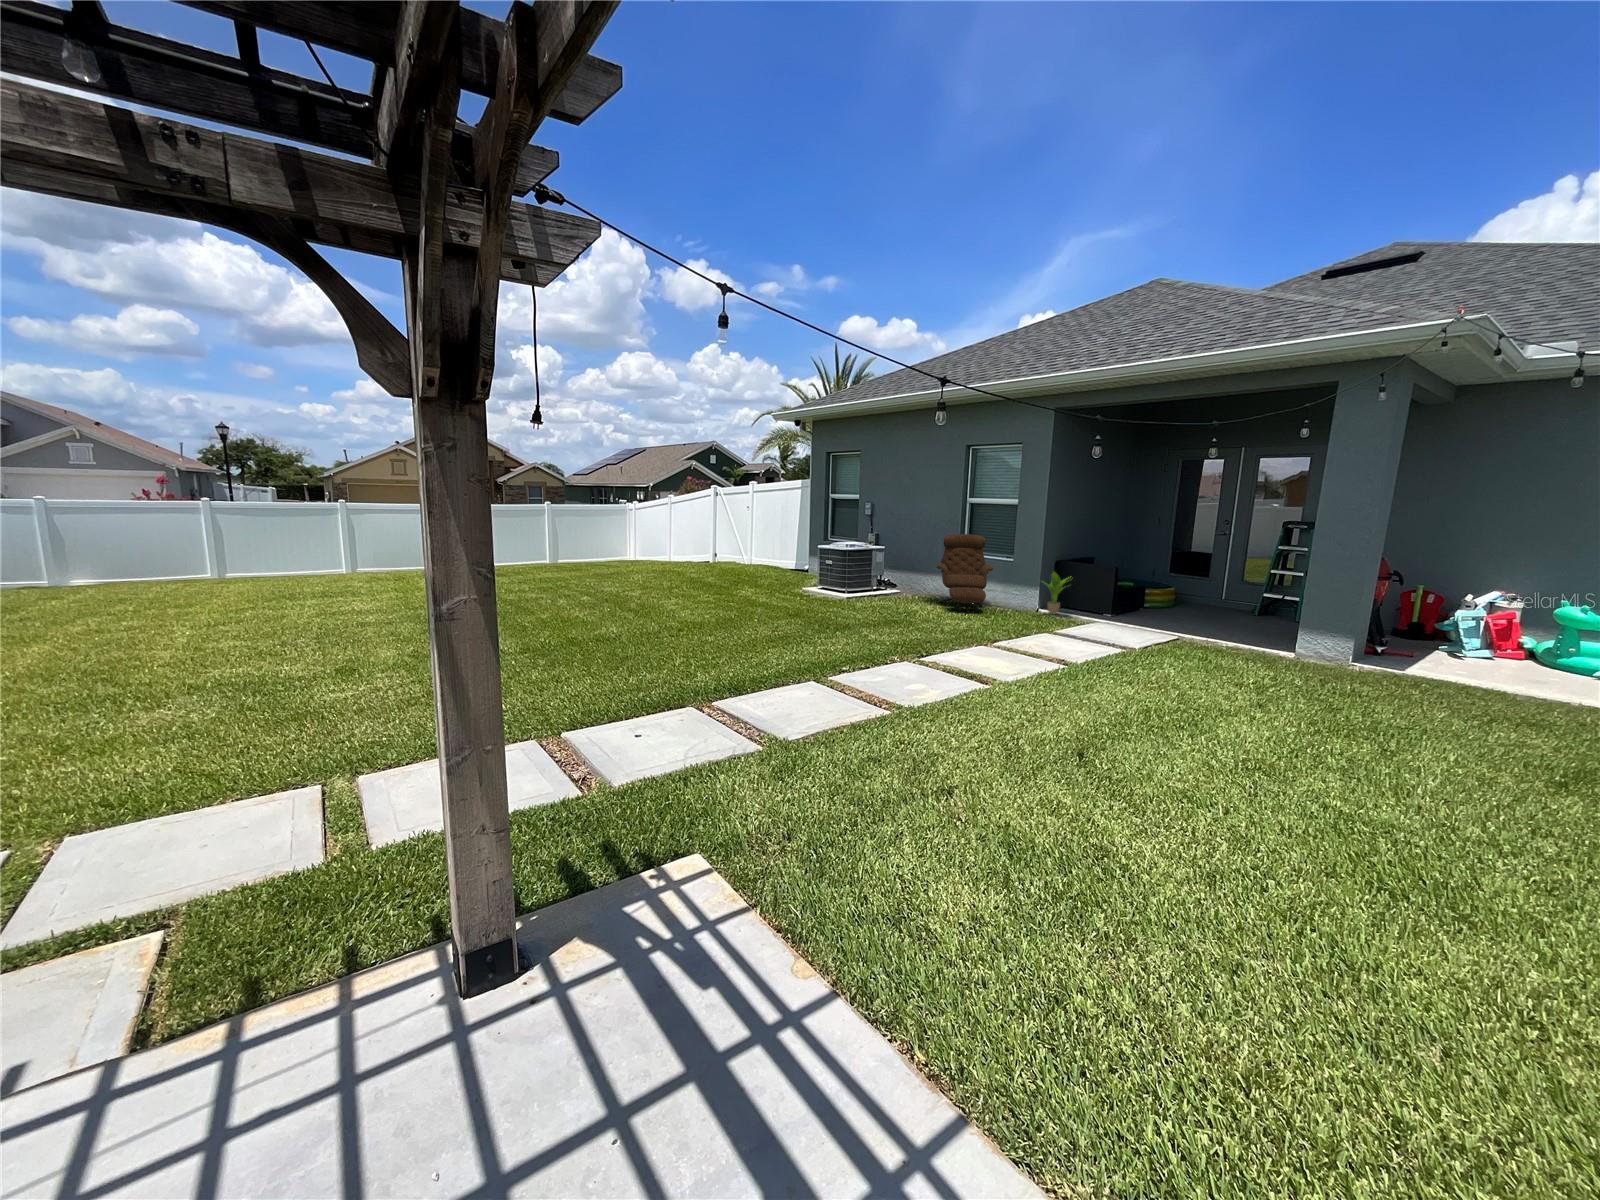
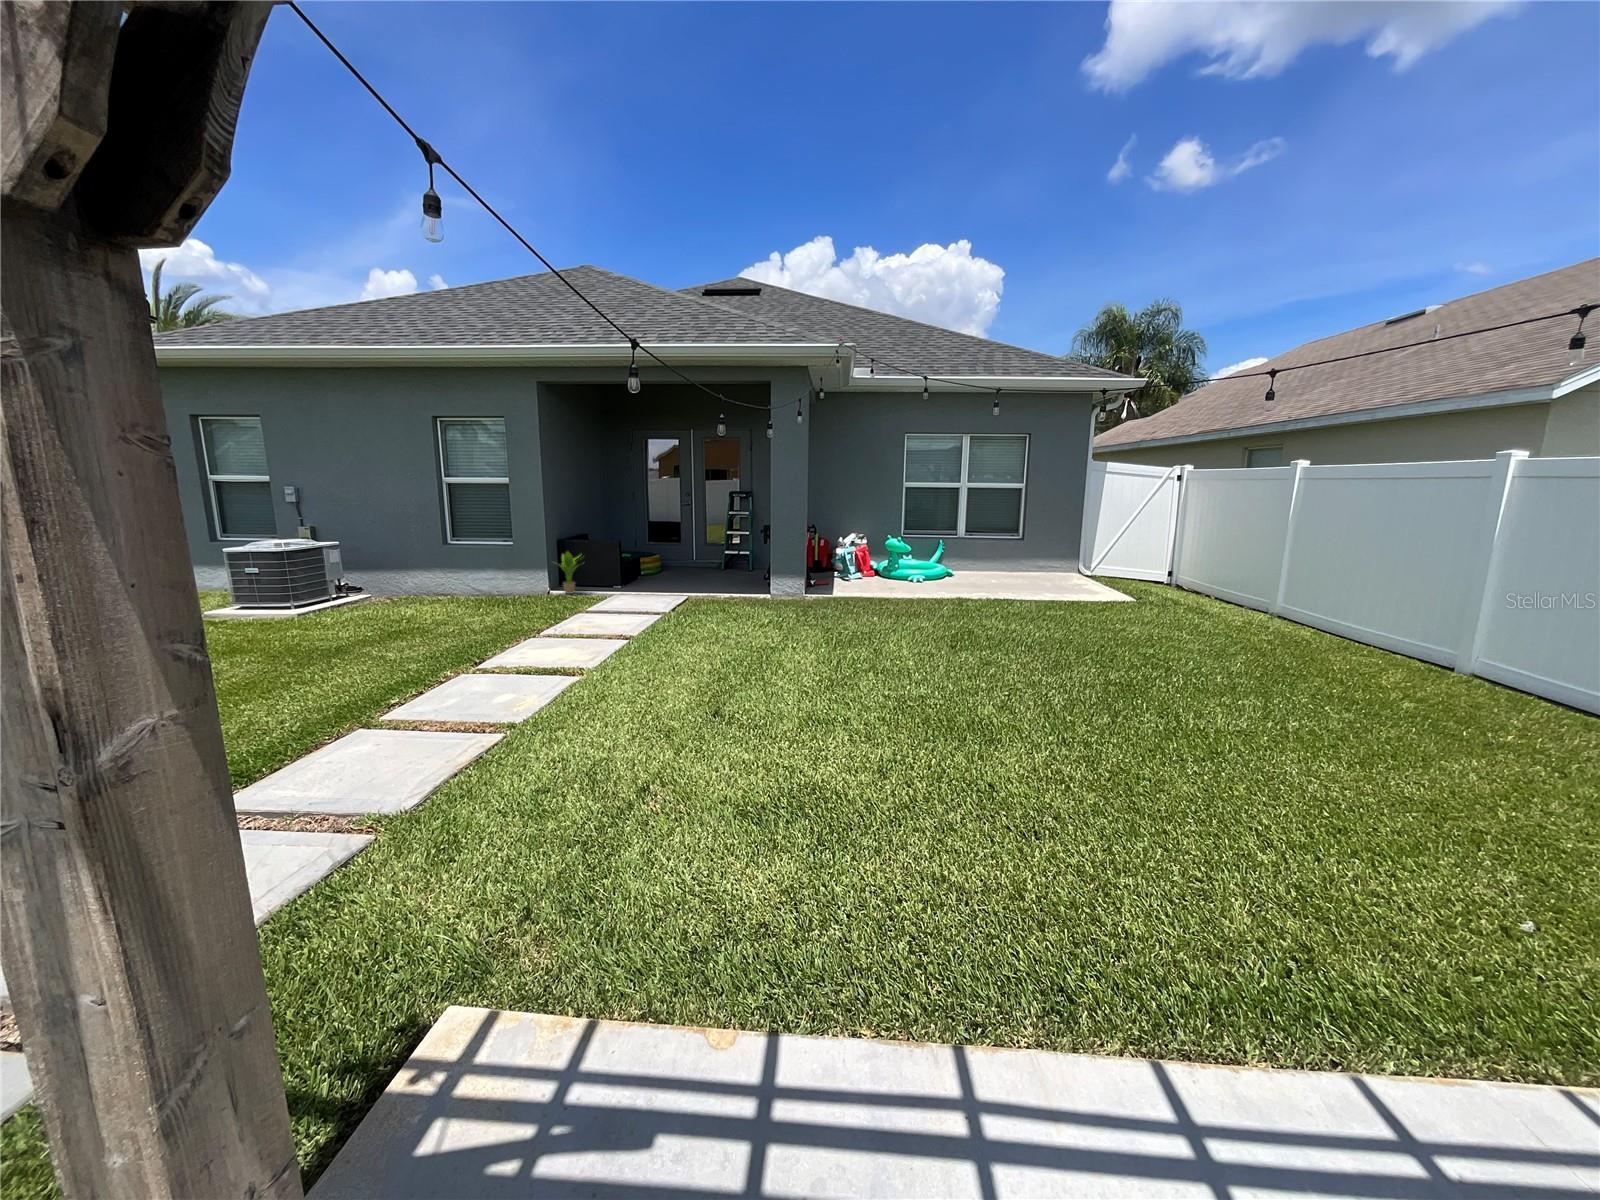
lounge chair: present [936,534,993,613] -> none [427,520,501,608]

